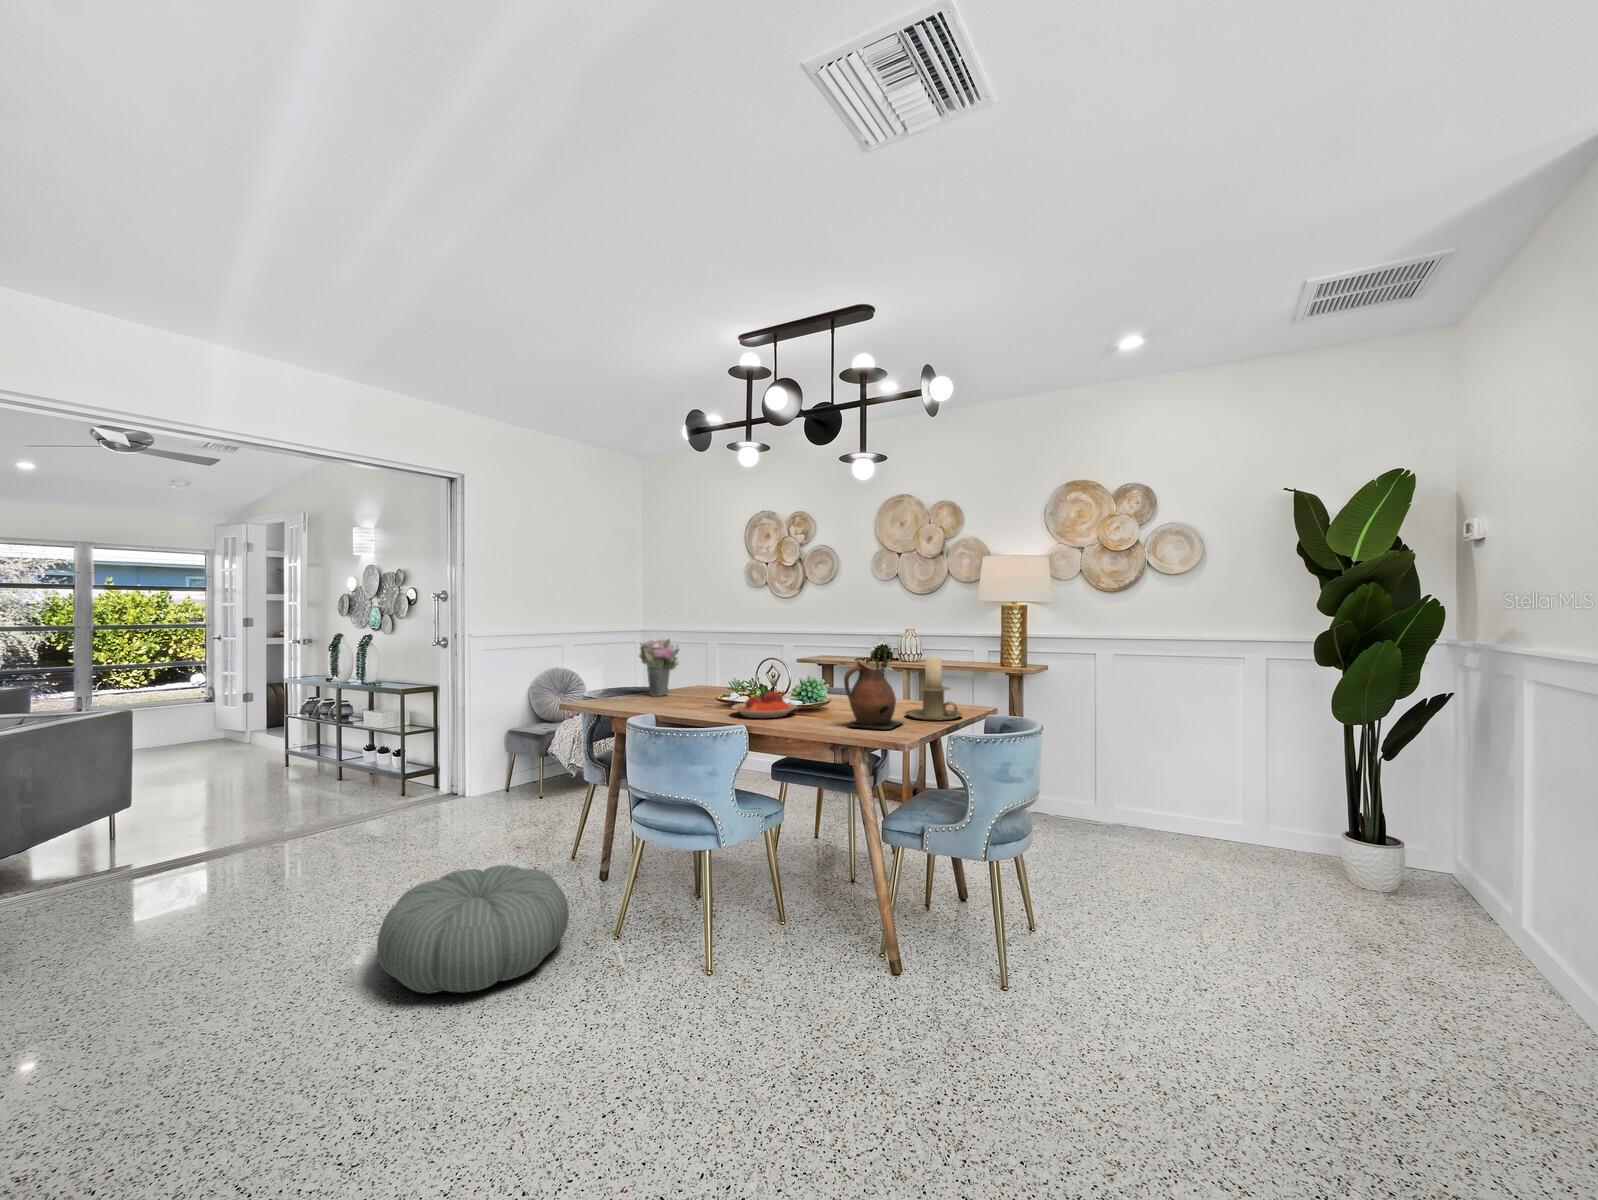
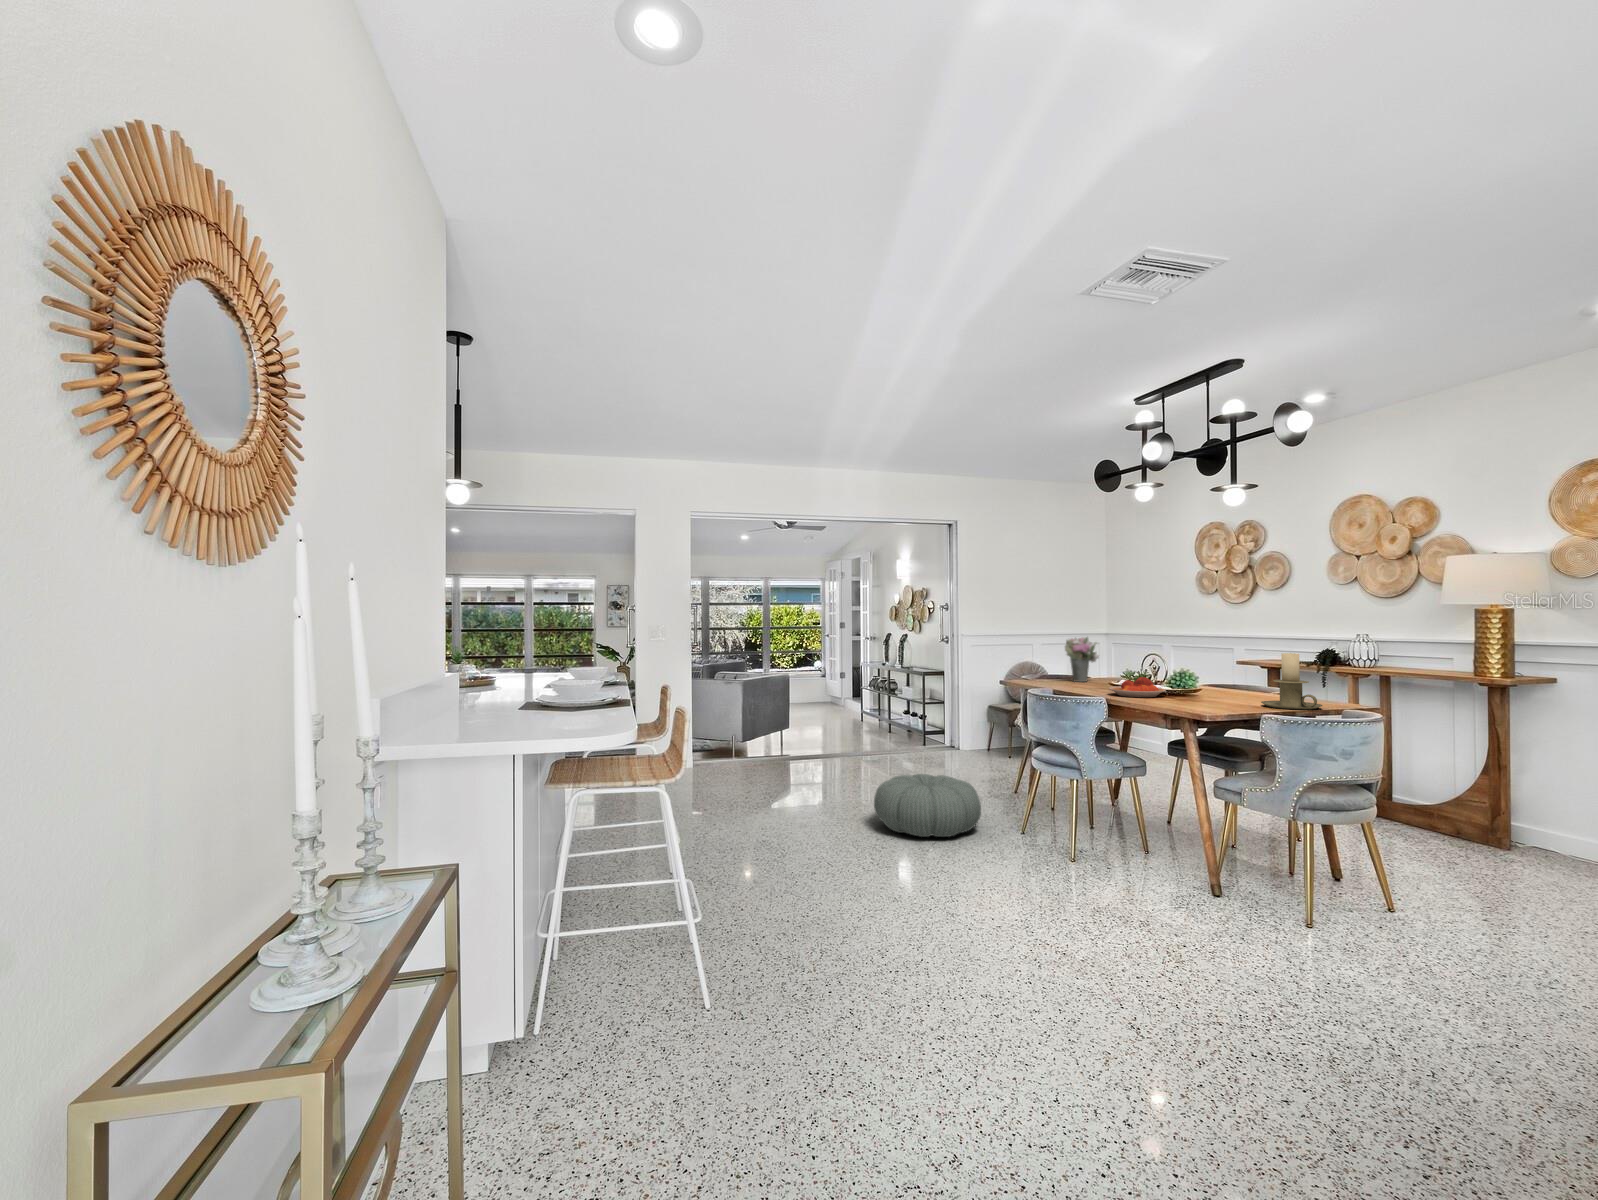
ceramic pitcher: present [844,660,903,729] -> none [1185,652,1245,709]

